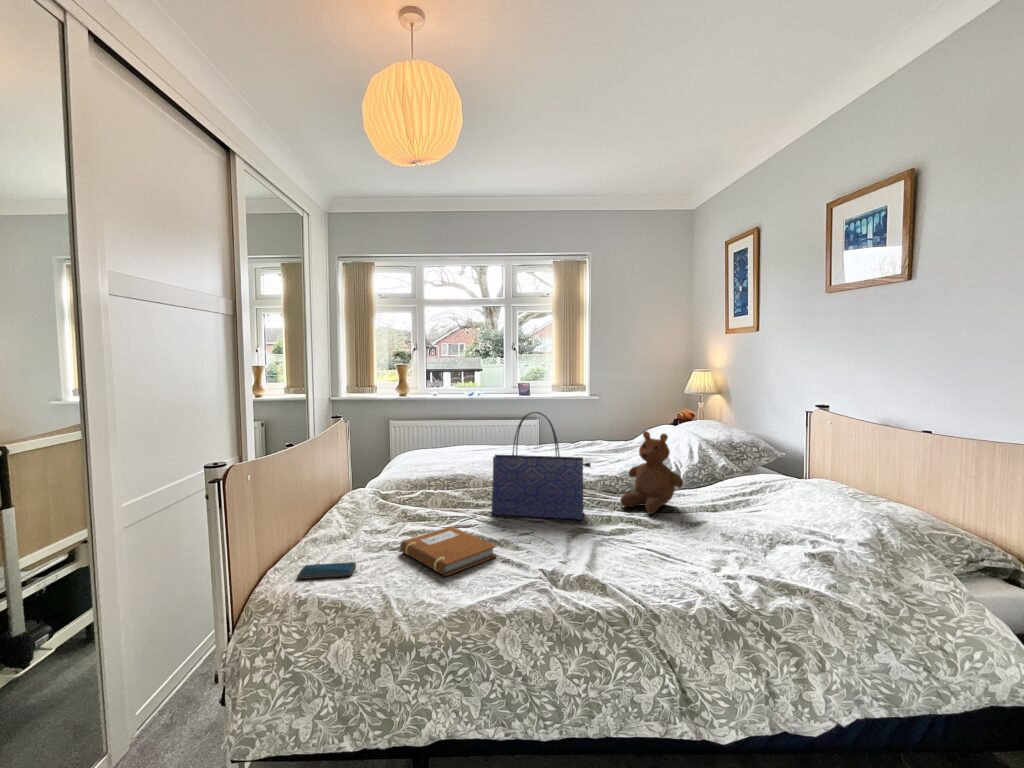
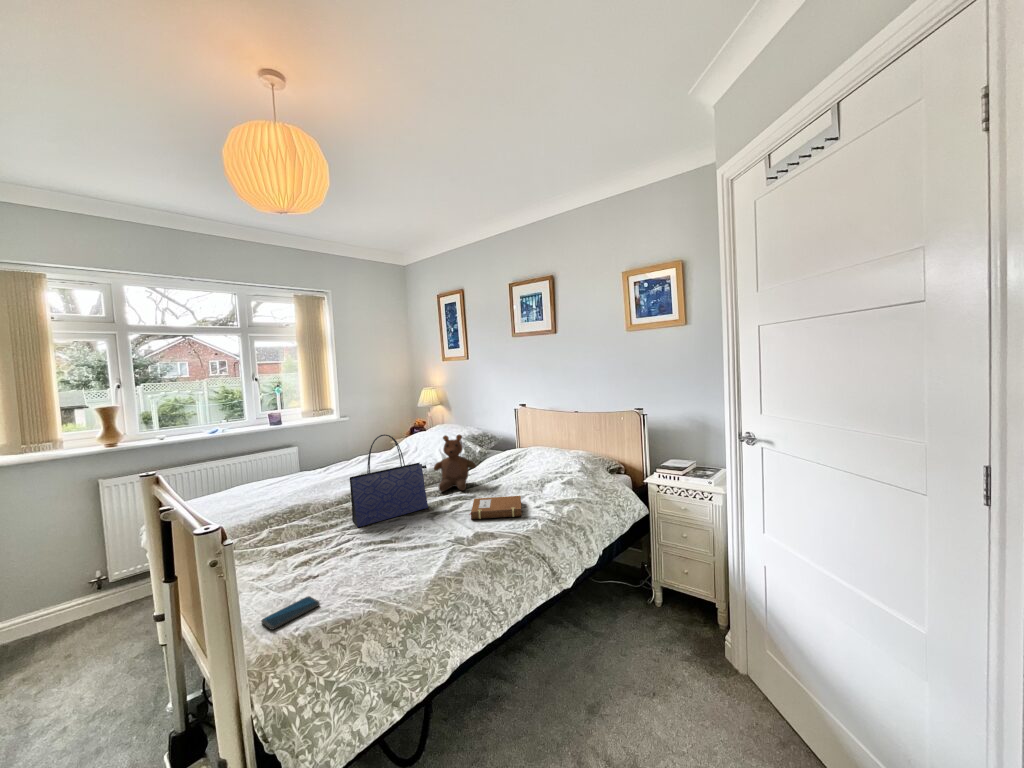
notebook: present [400,526,497,576] -> present [470,496,522,519]

